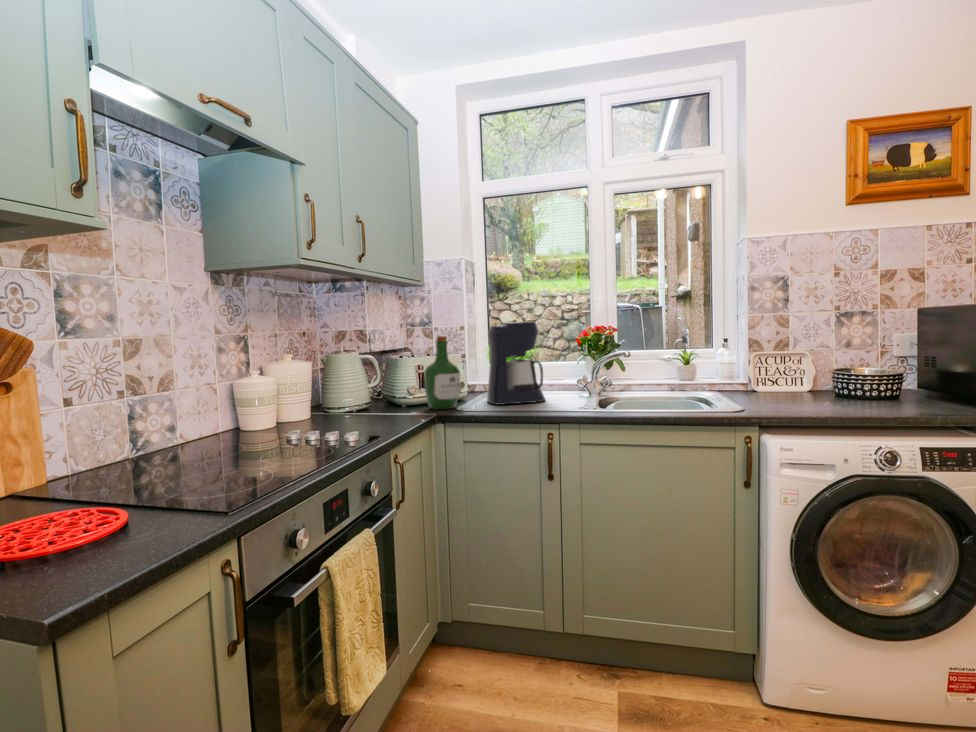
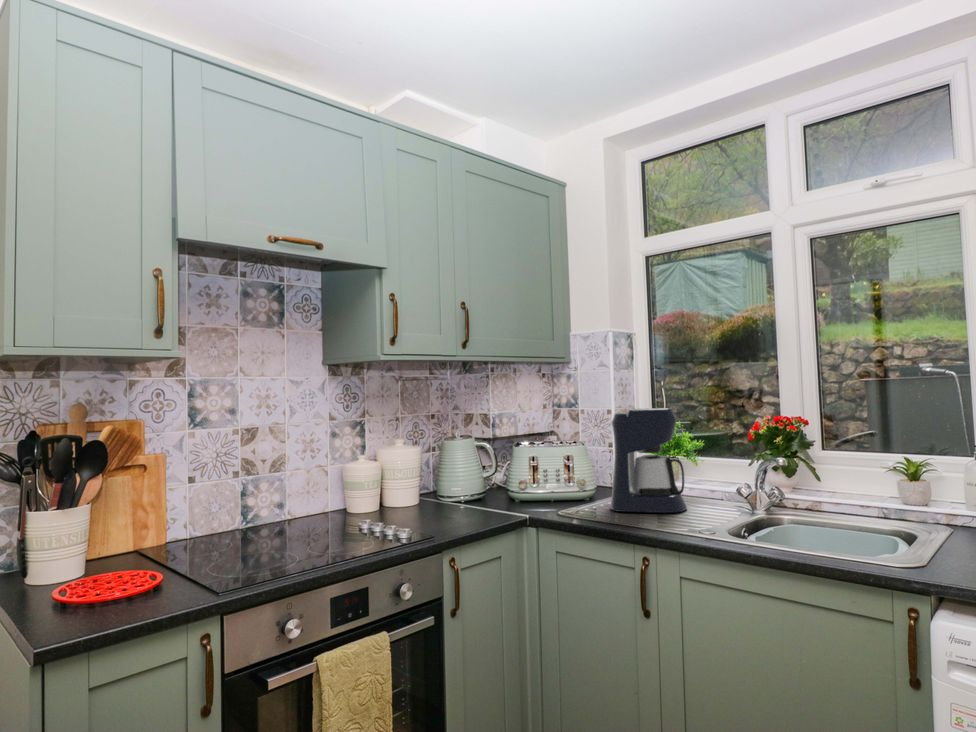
wine bottle: present [424,335,460,409] -> none [531,423,573,511]

